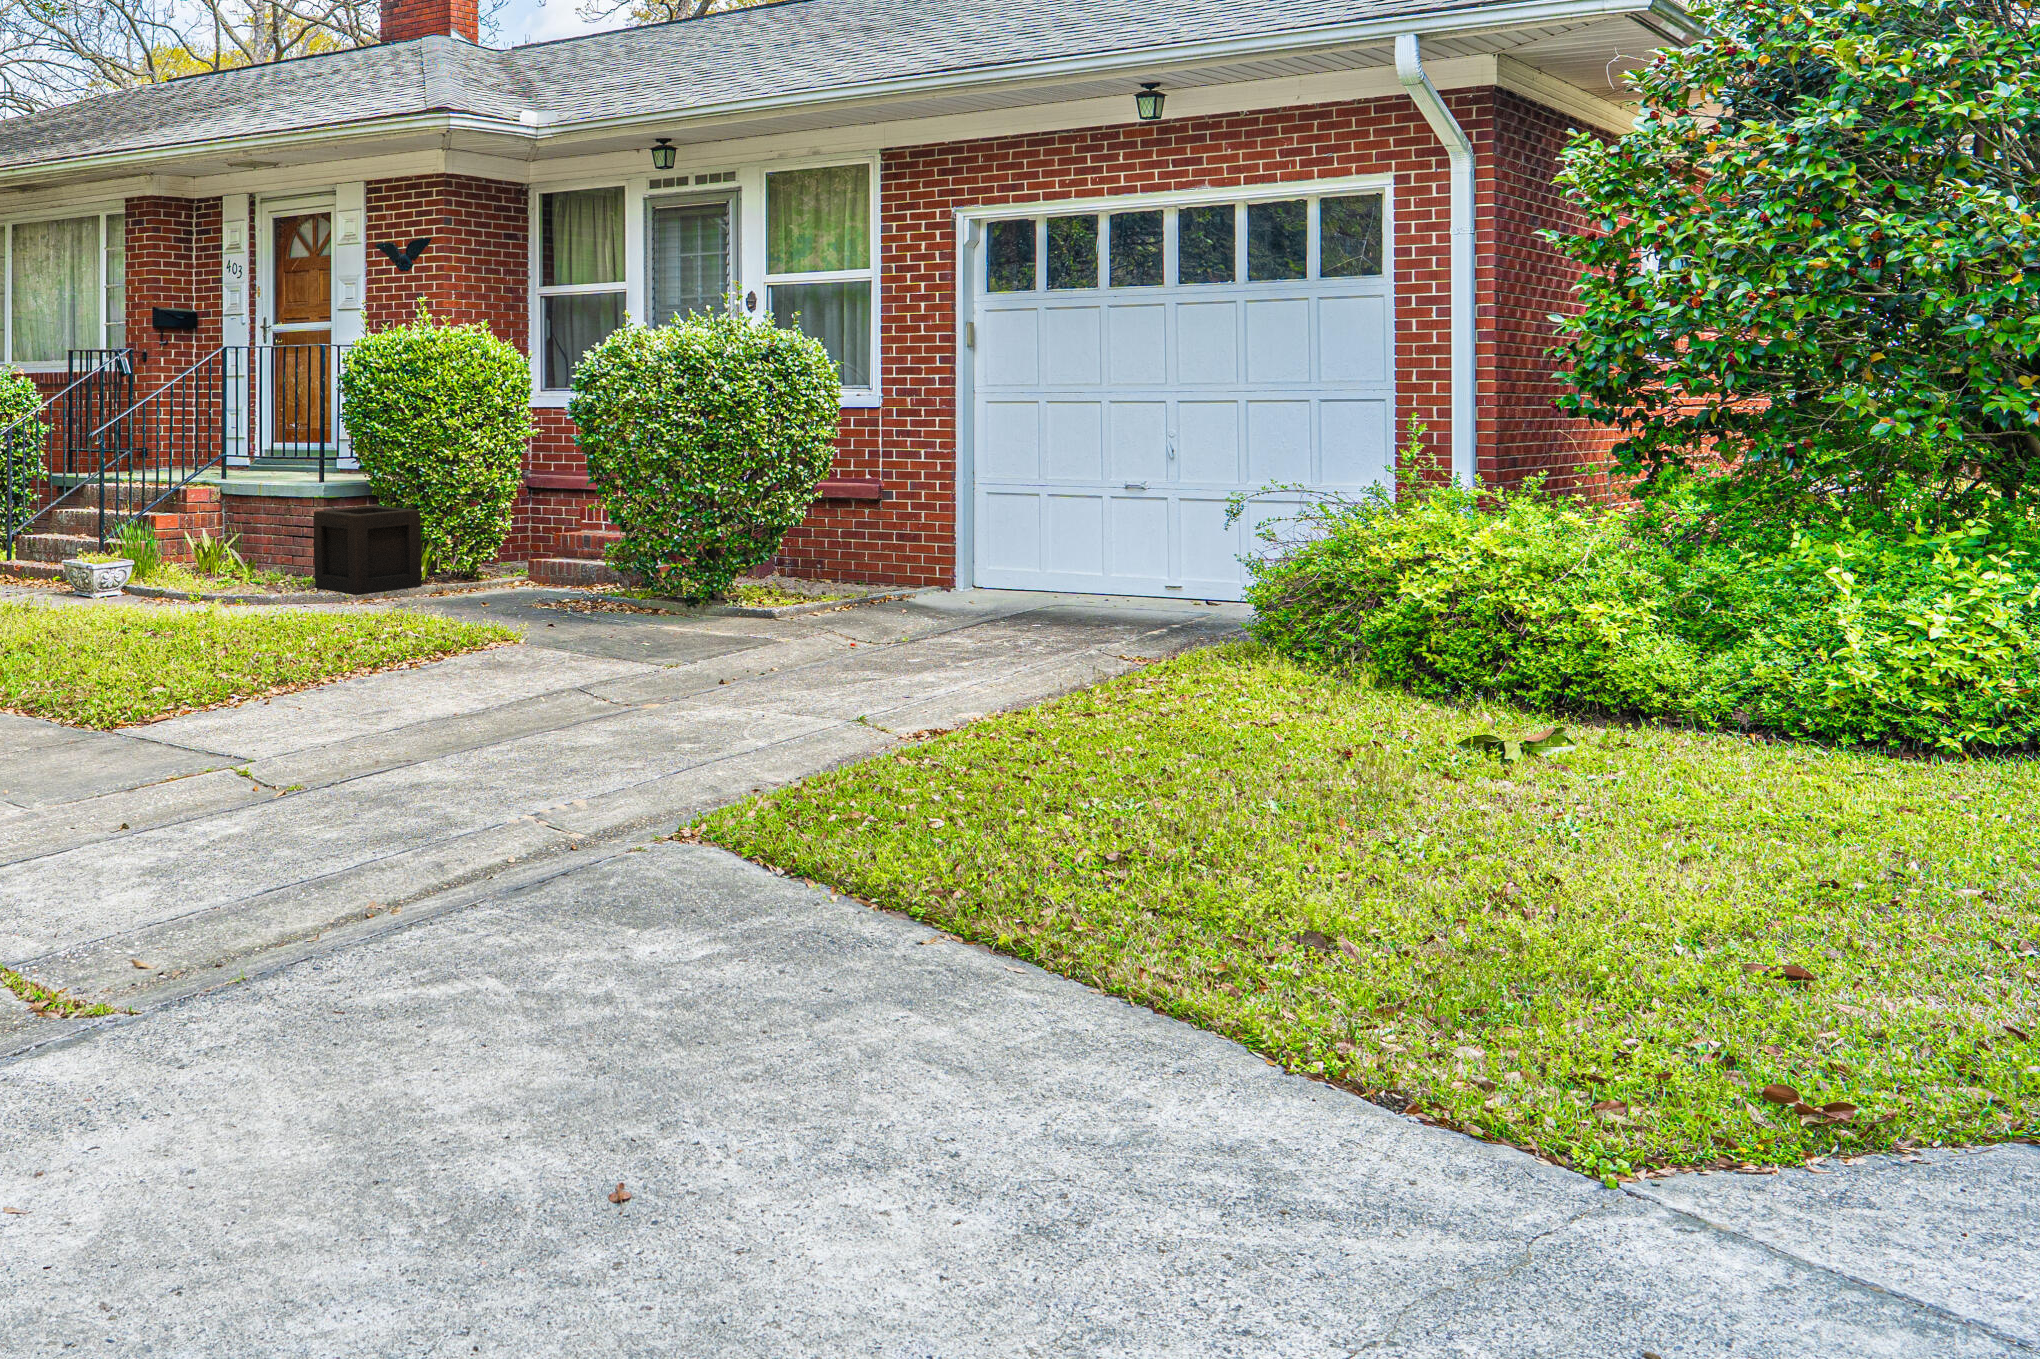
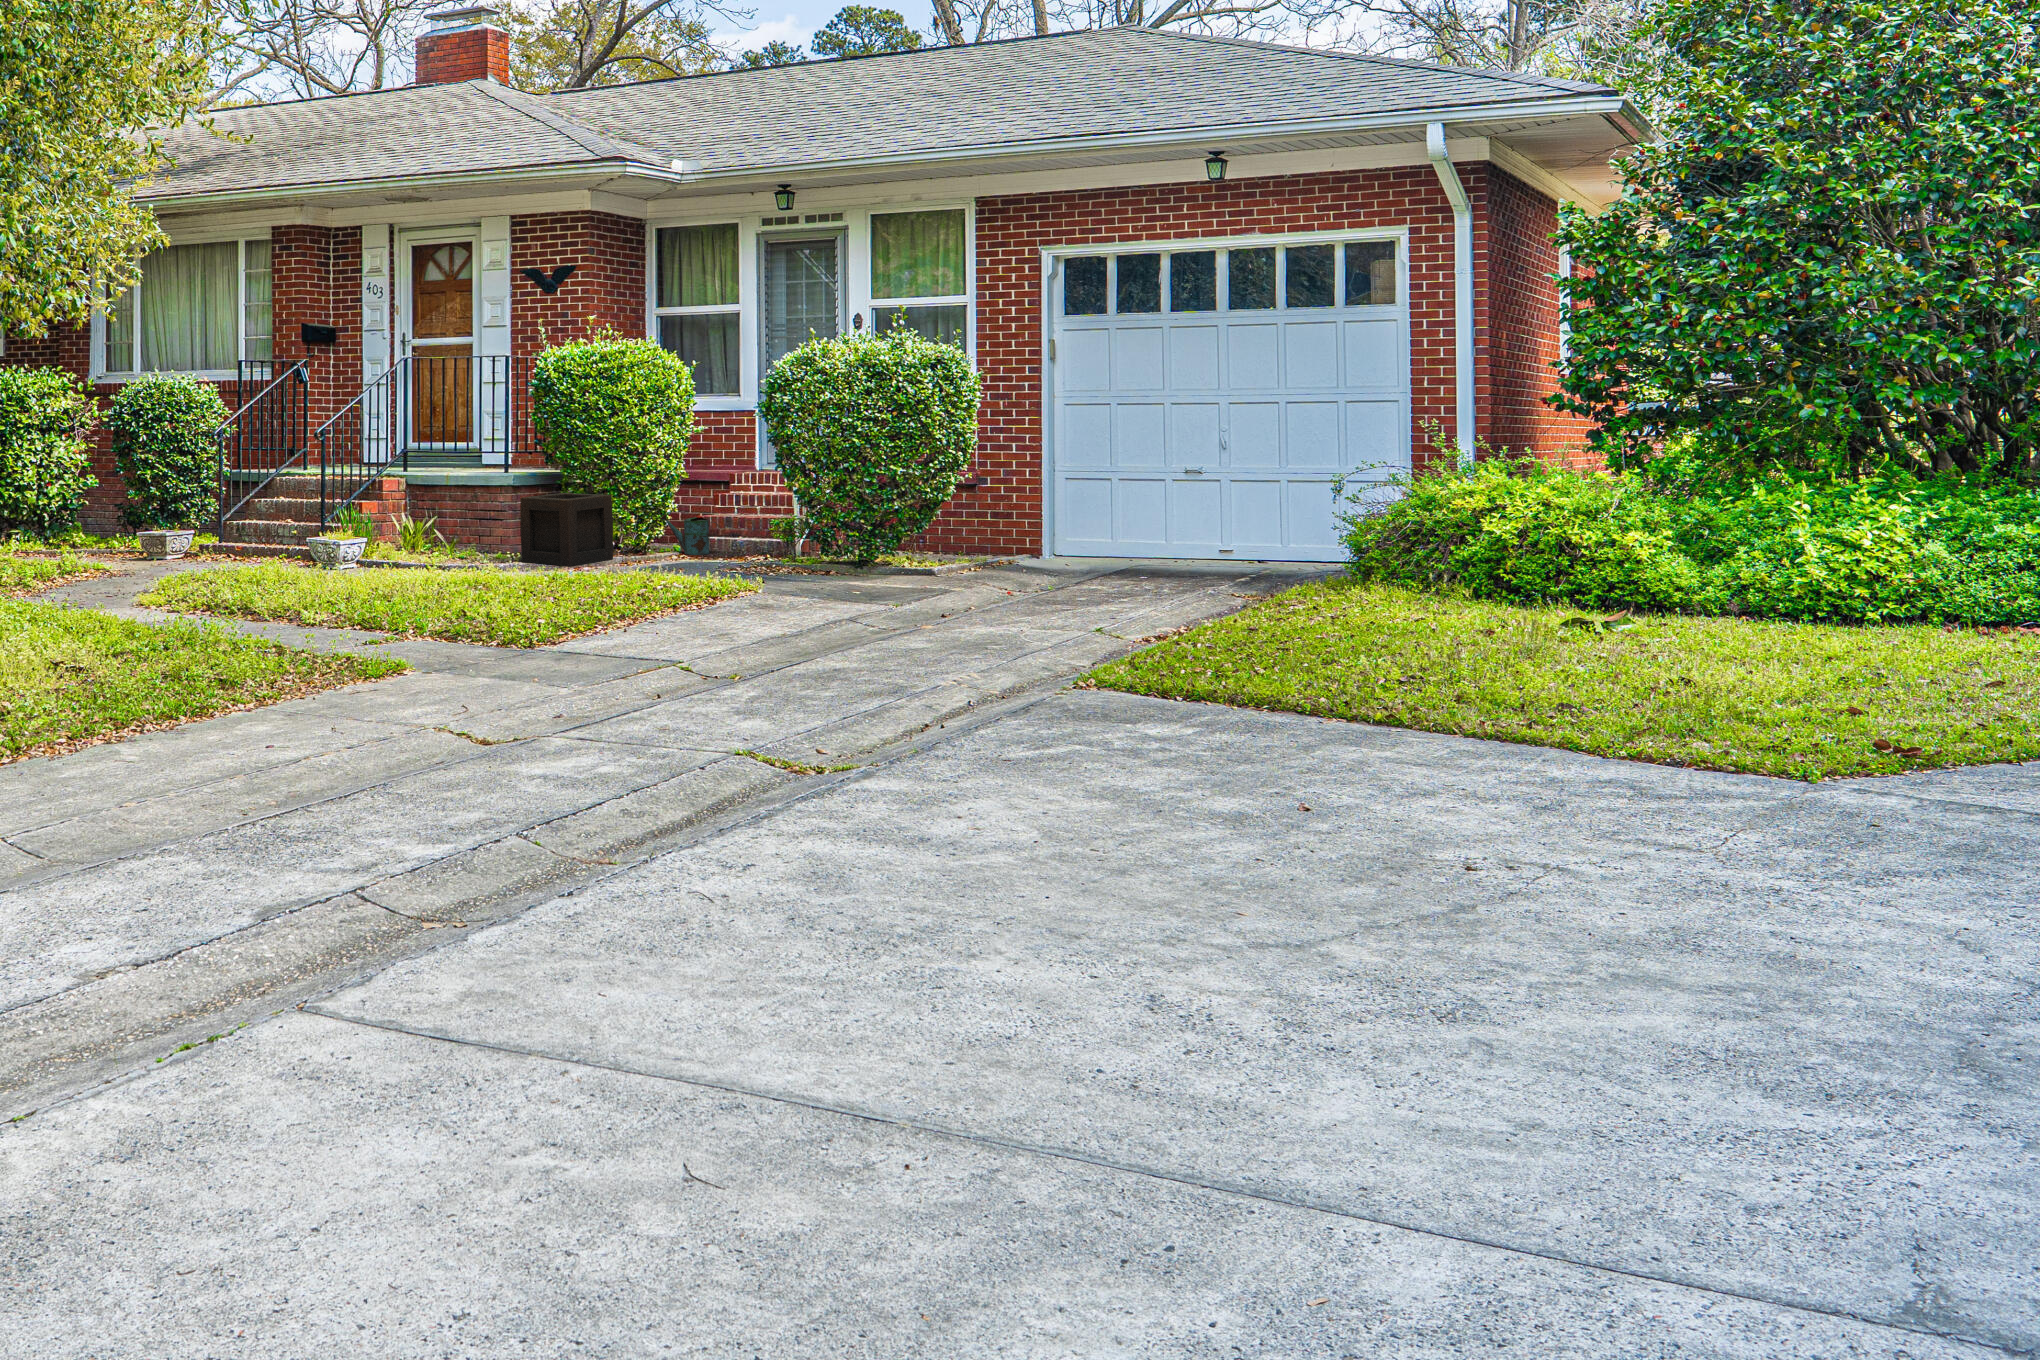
watering can: none [487,533,553,583] -> present [661,514,718,555]

